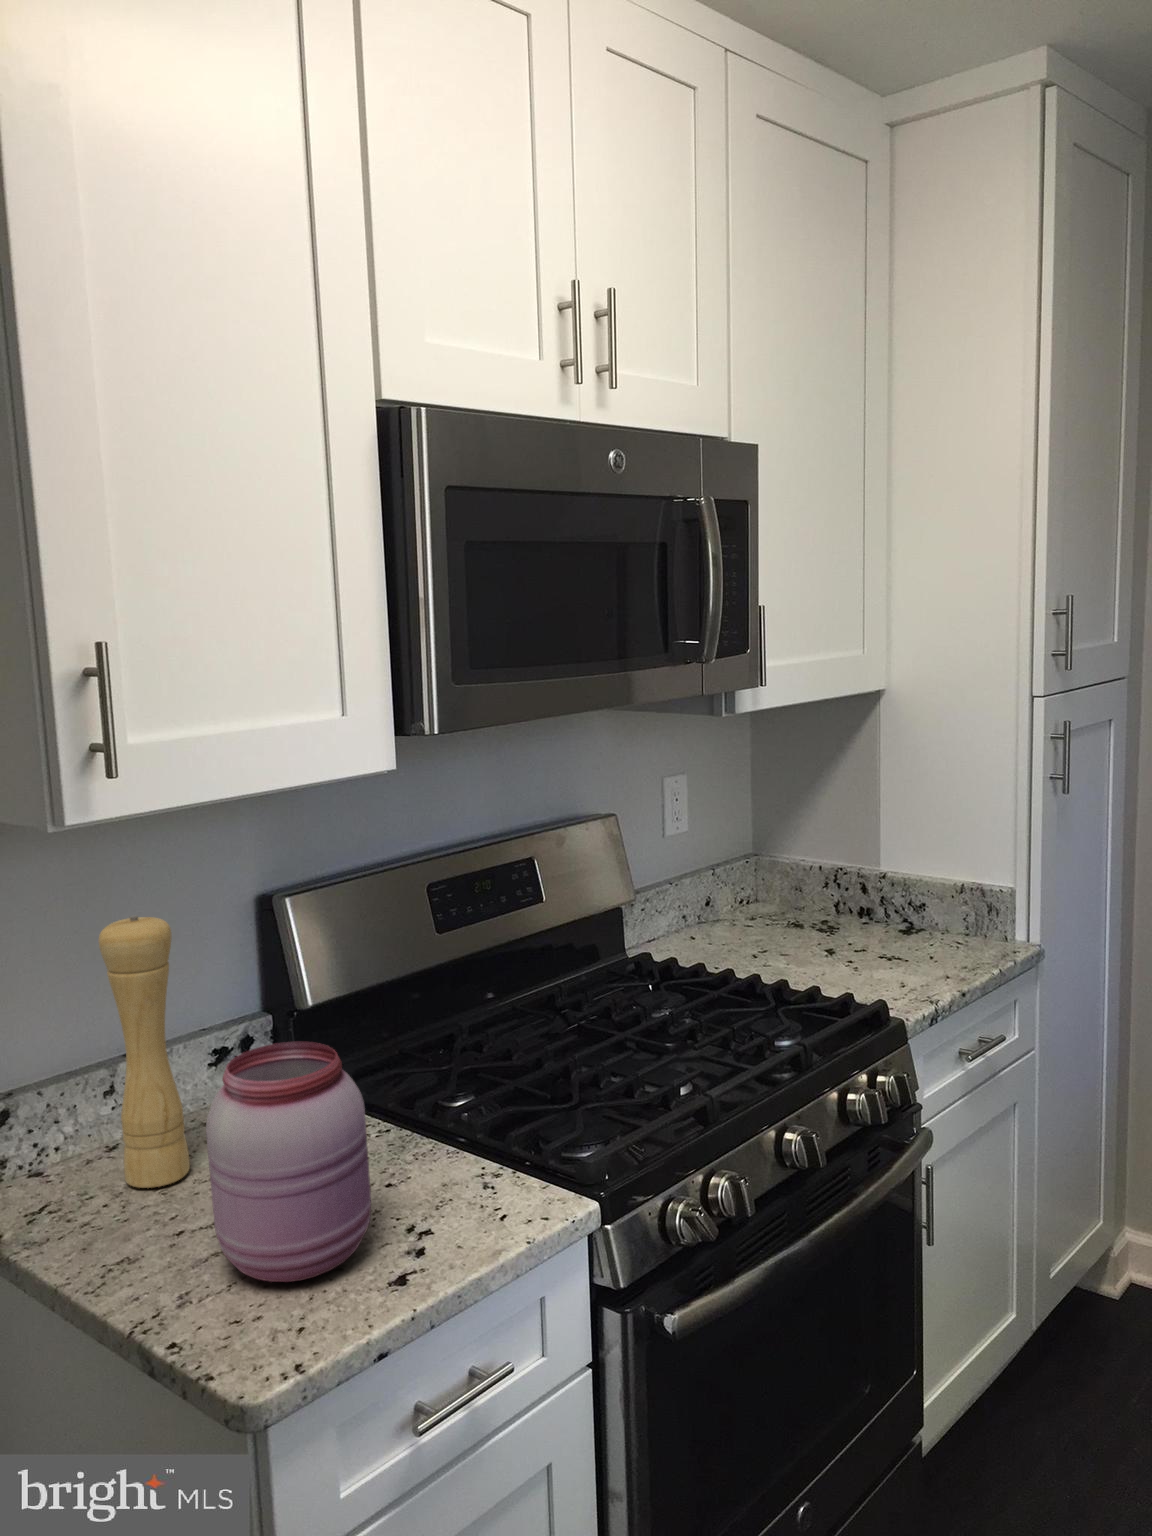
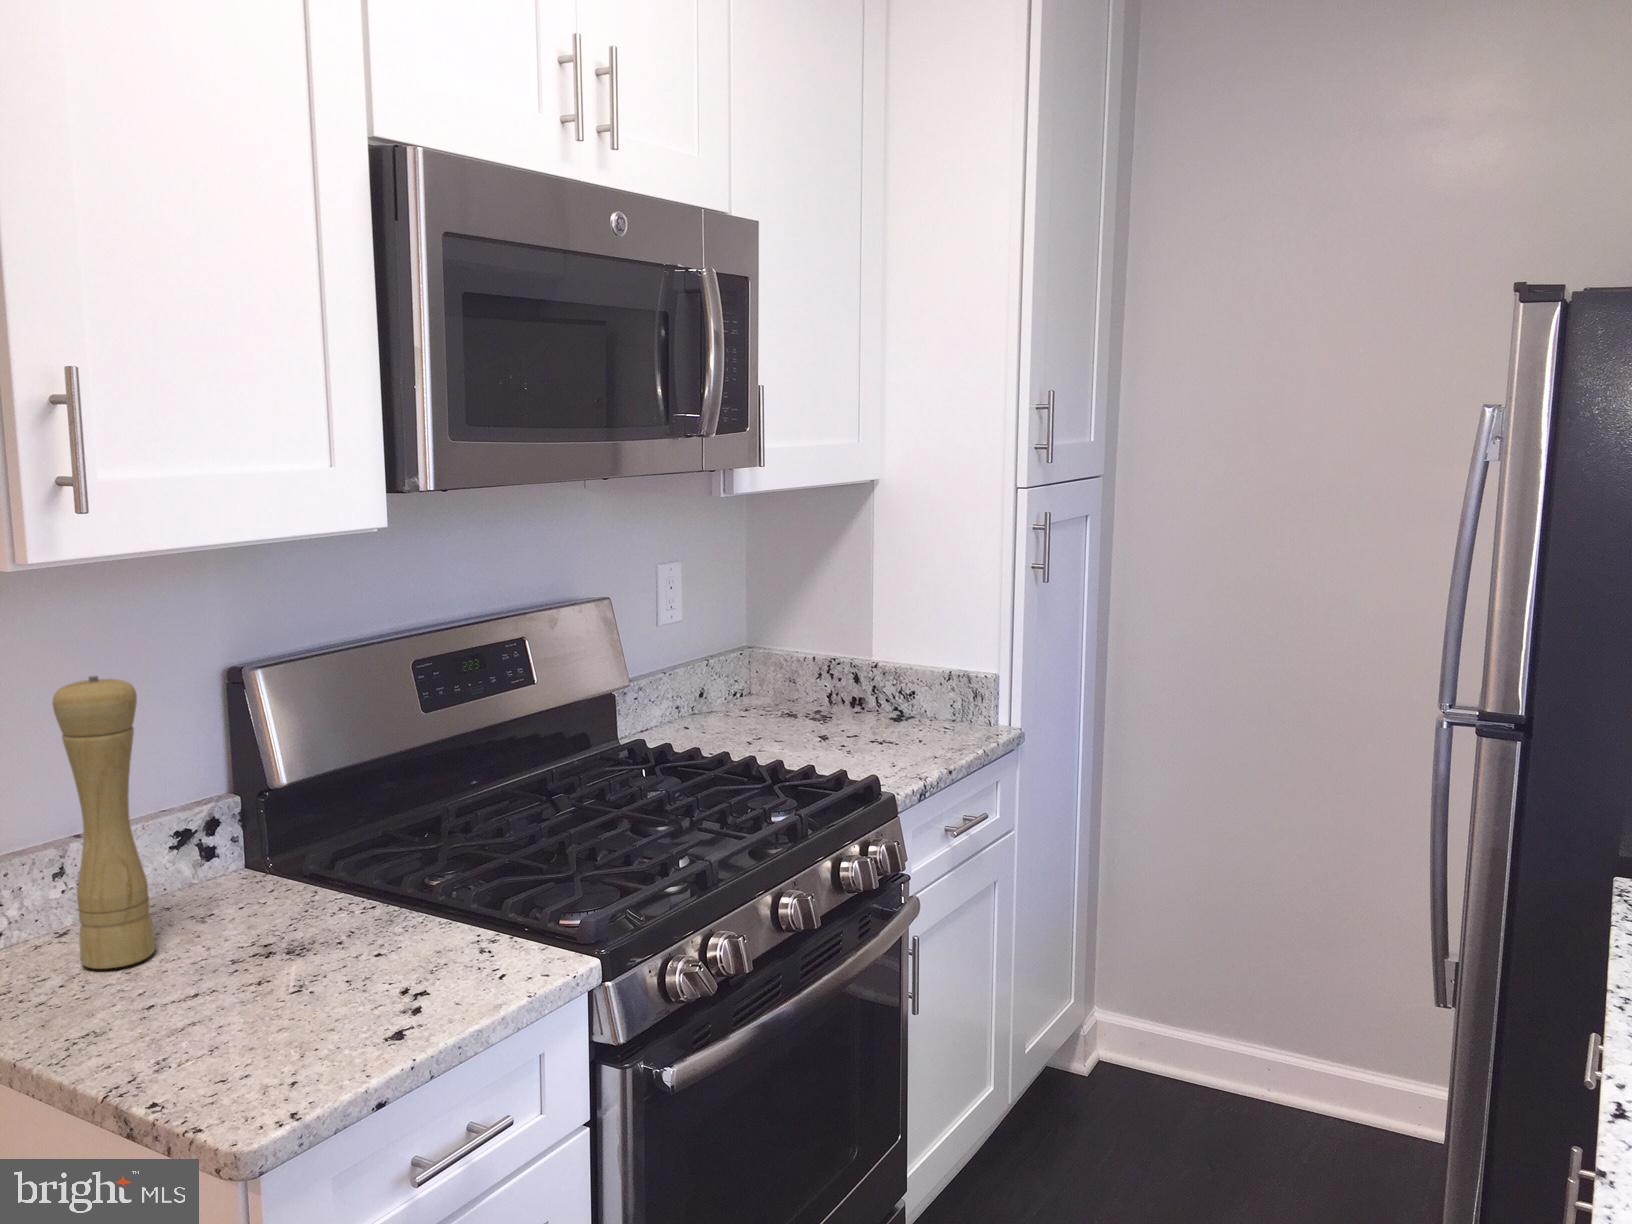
jar: present [206,1042,371,1282] -> none [185,799,365,1044]

